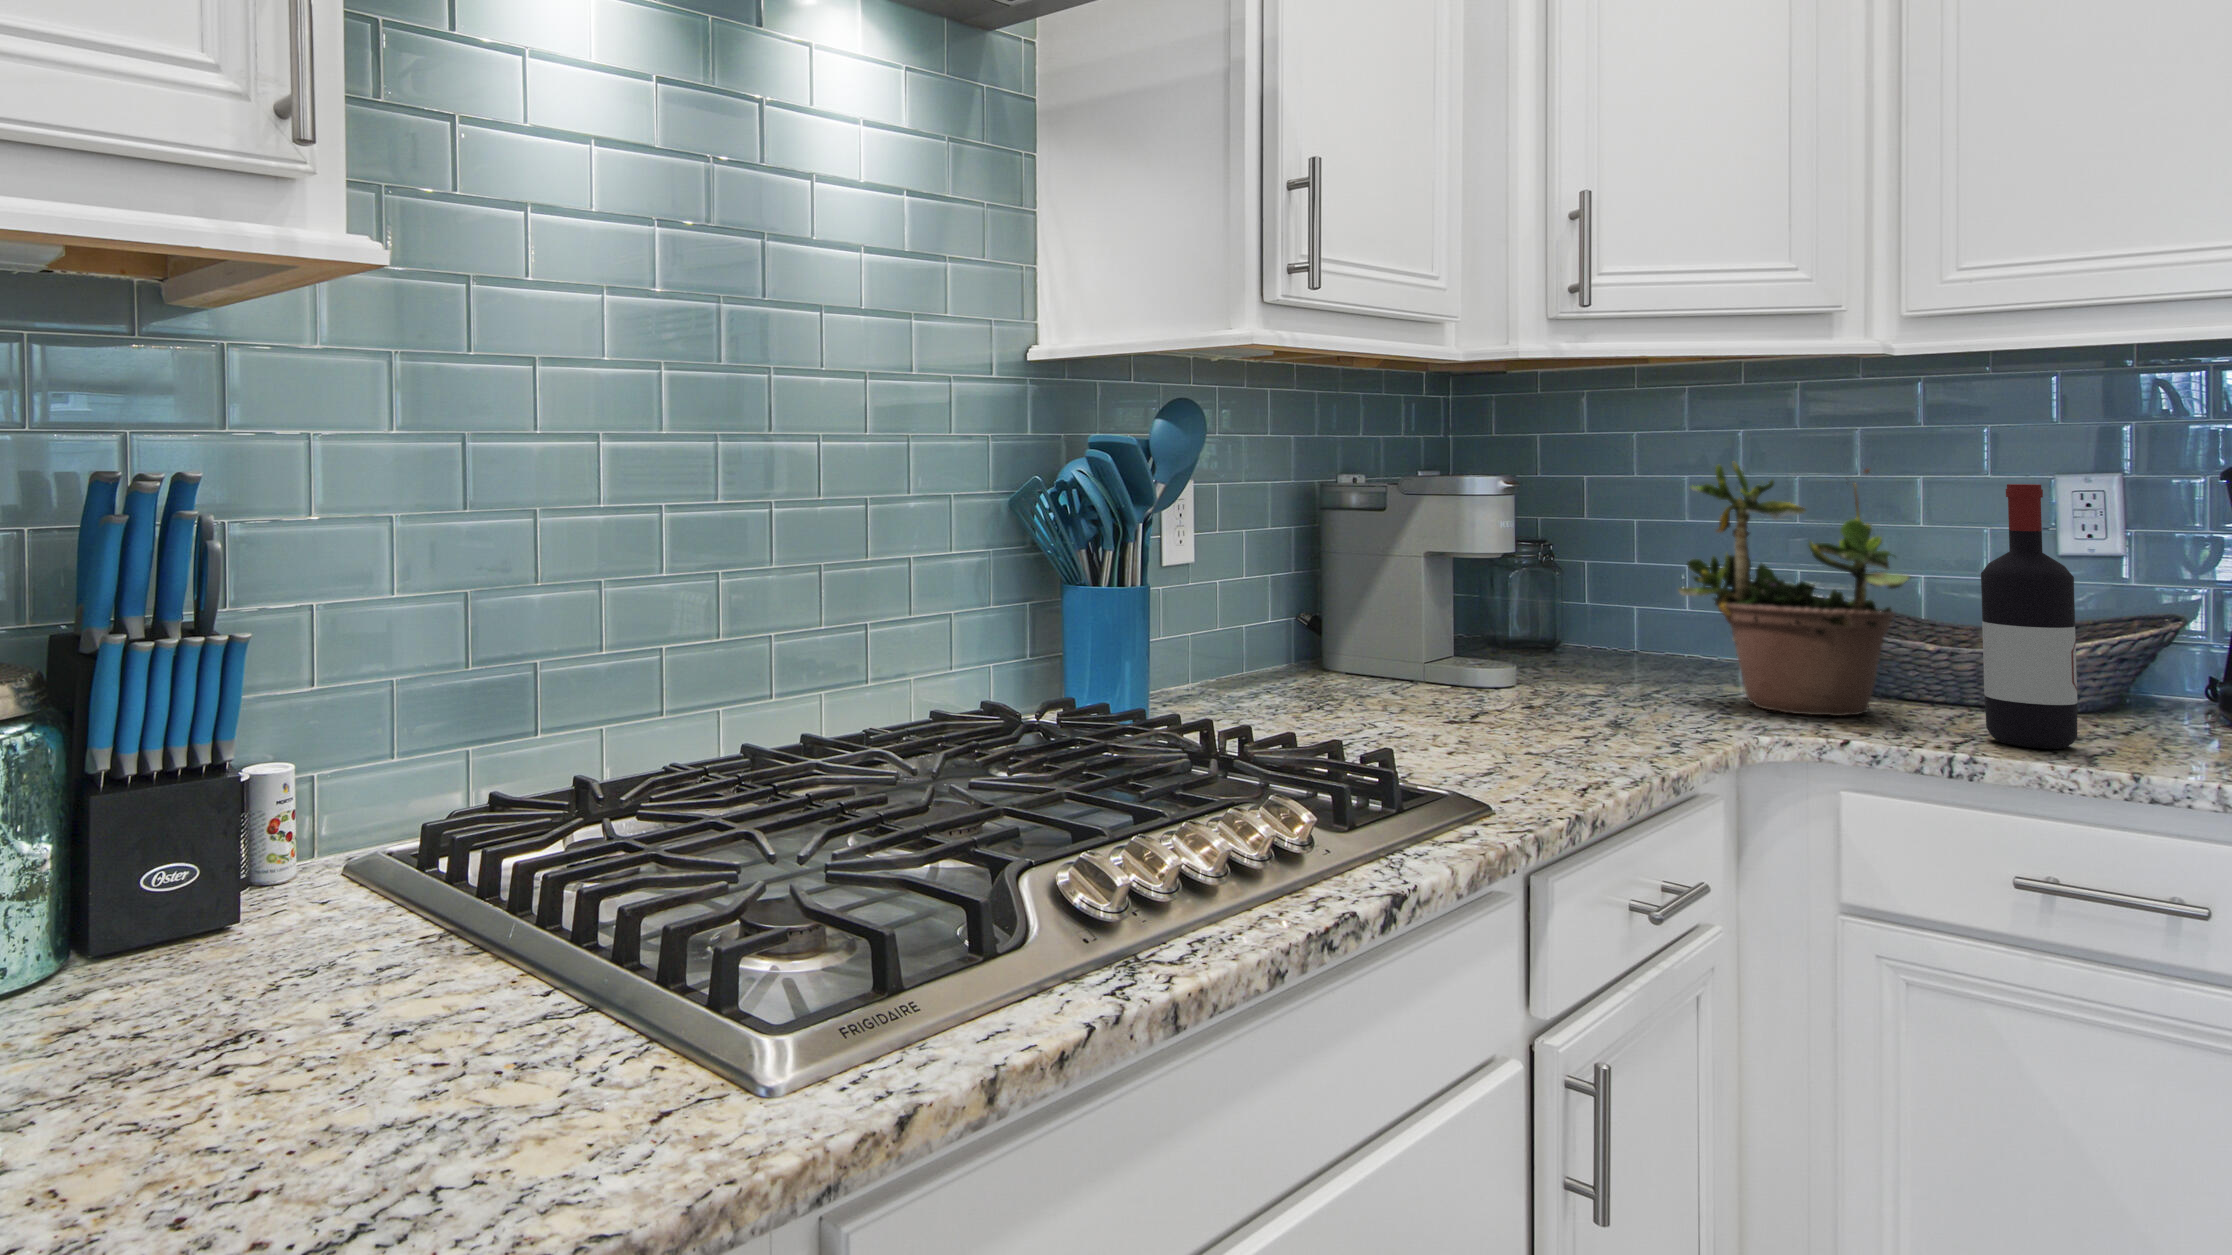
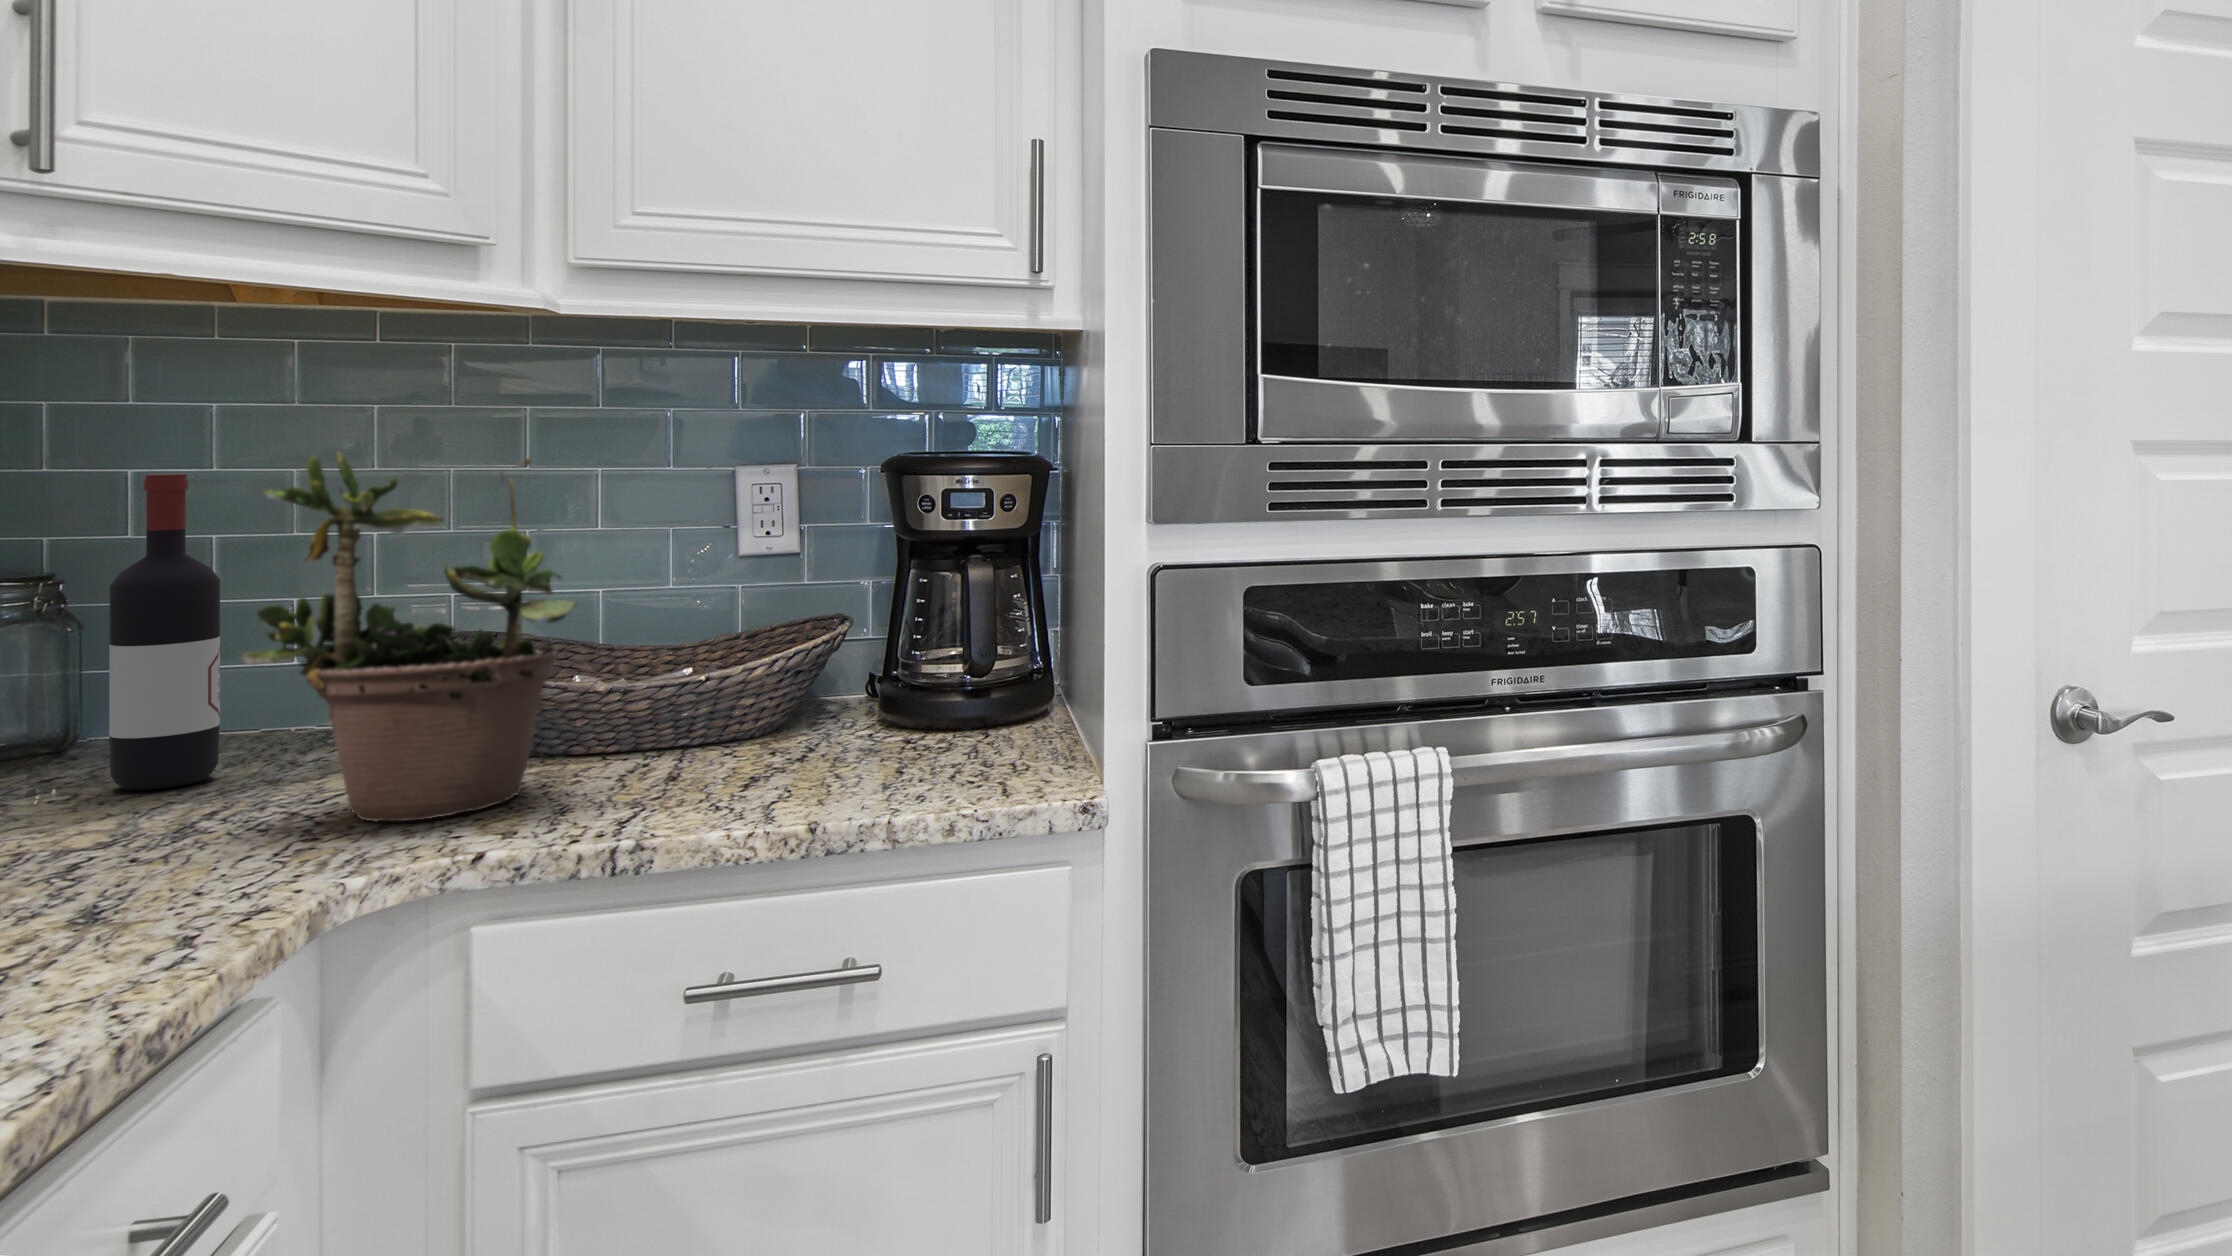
wine bottle: present [1981,484,2077,749] -> present [109,474,220,790]

